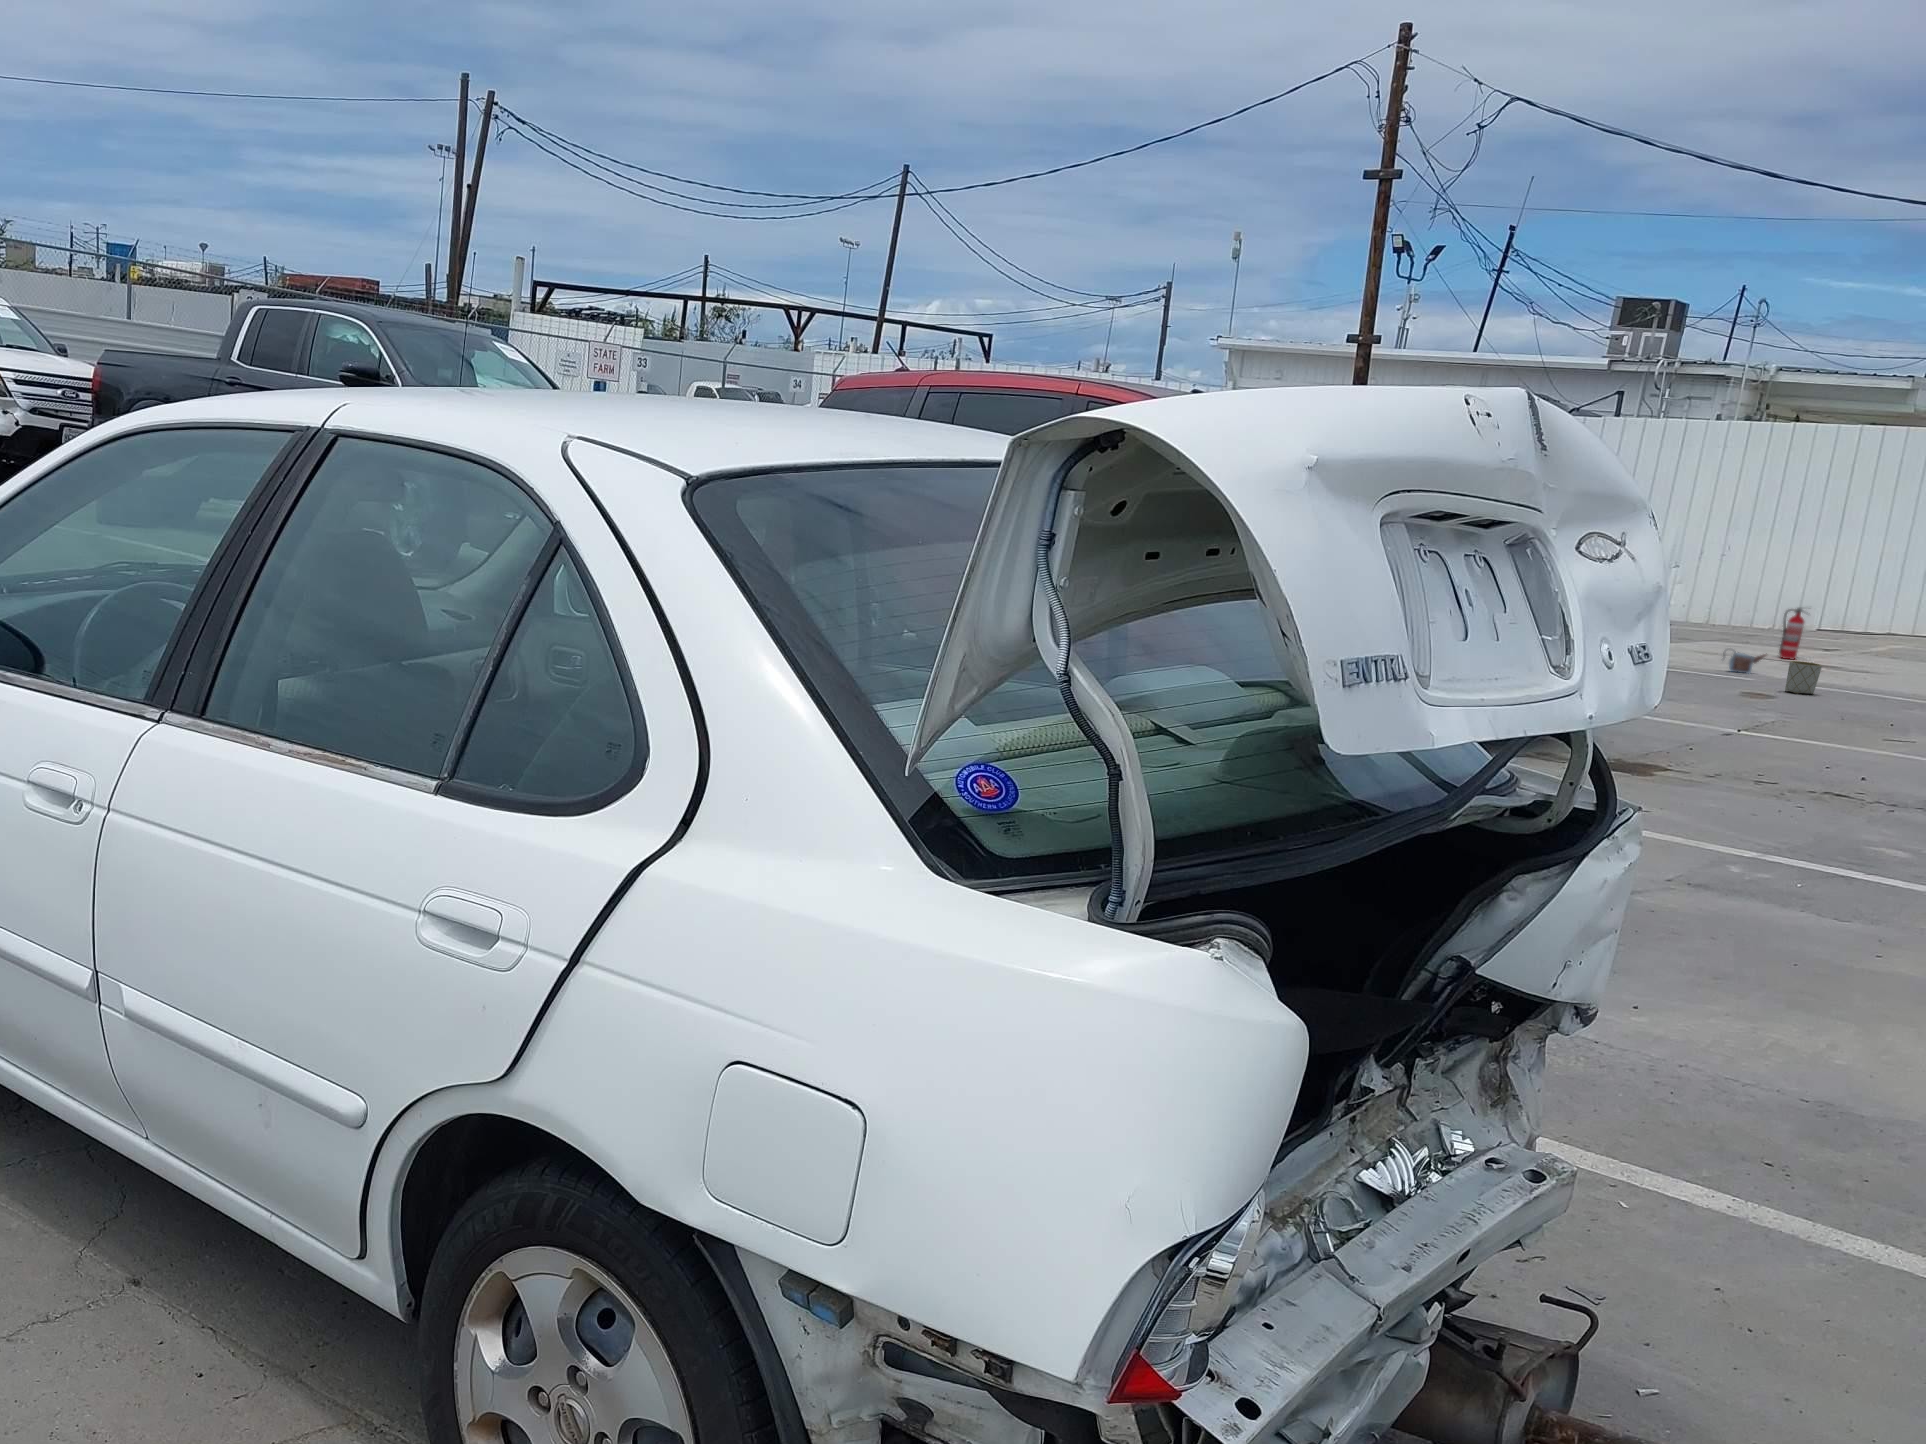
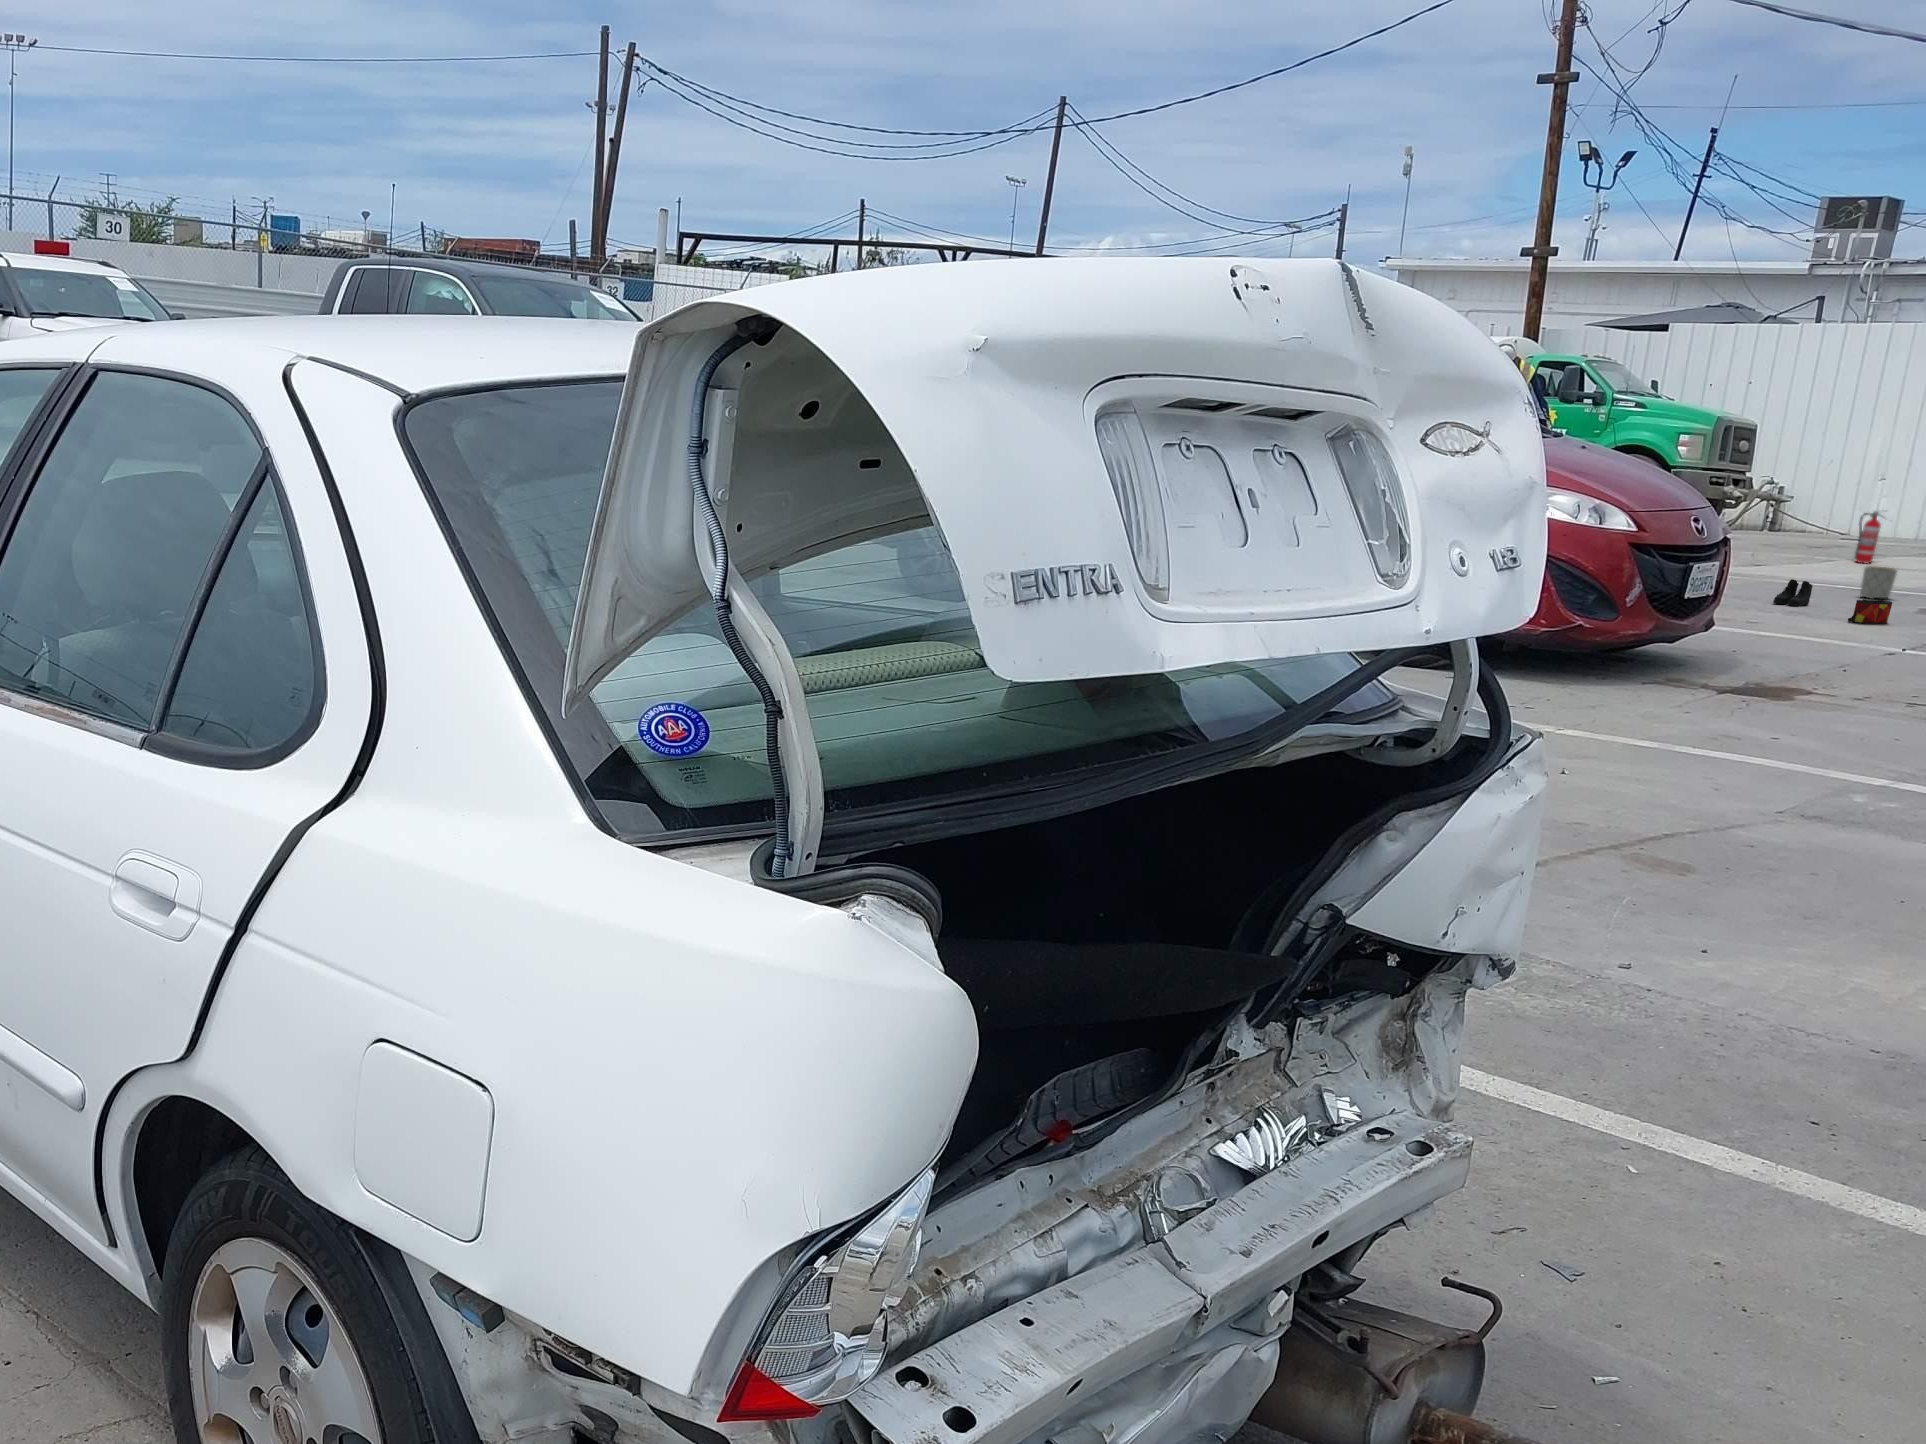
watering can: present [1723,649,1767,673] -> none [1795,555,1843,580]
boots: none [1701,671,1739,699] -> present [1773,579,1813,607]
bag: none [1774,693,1818,718] -> present [1848,599,1892,624]

